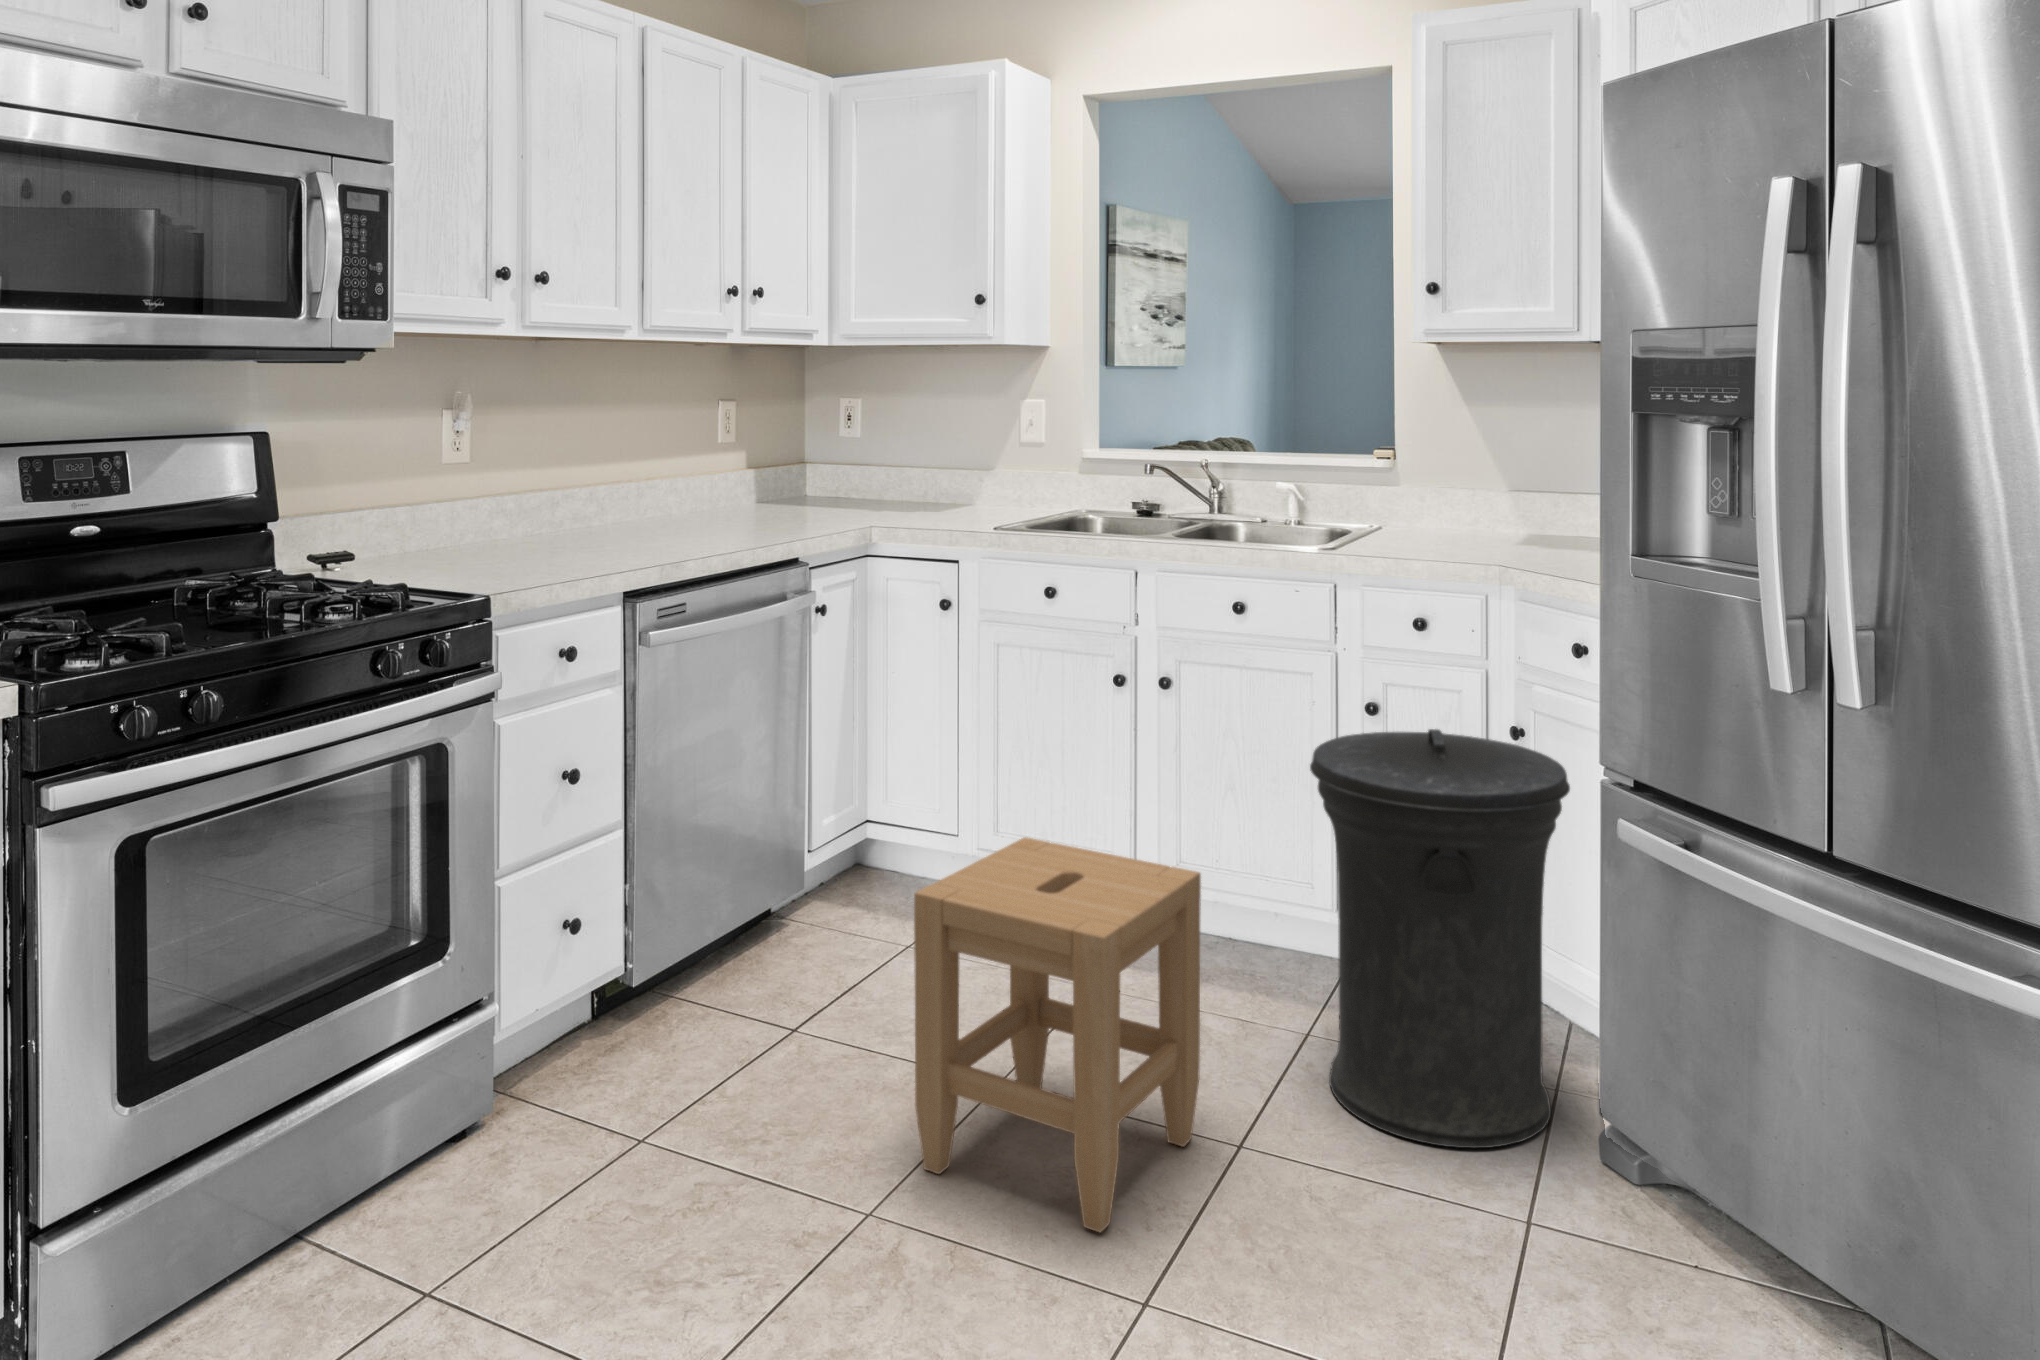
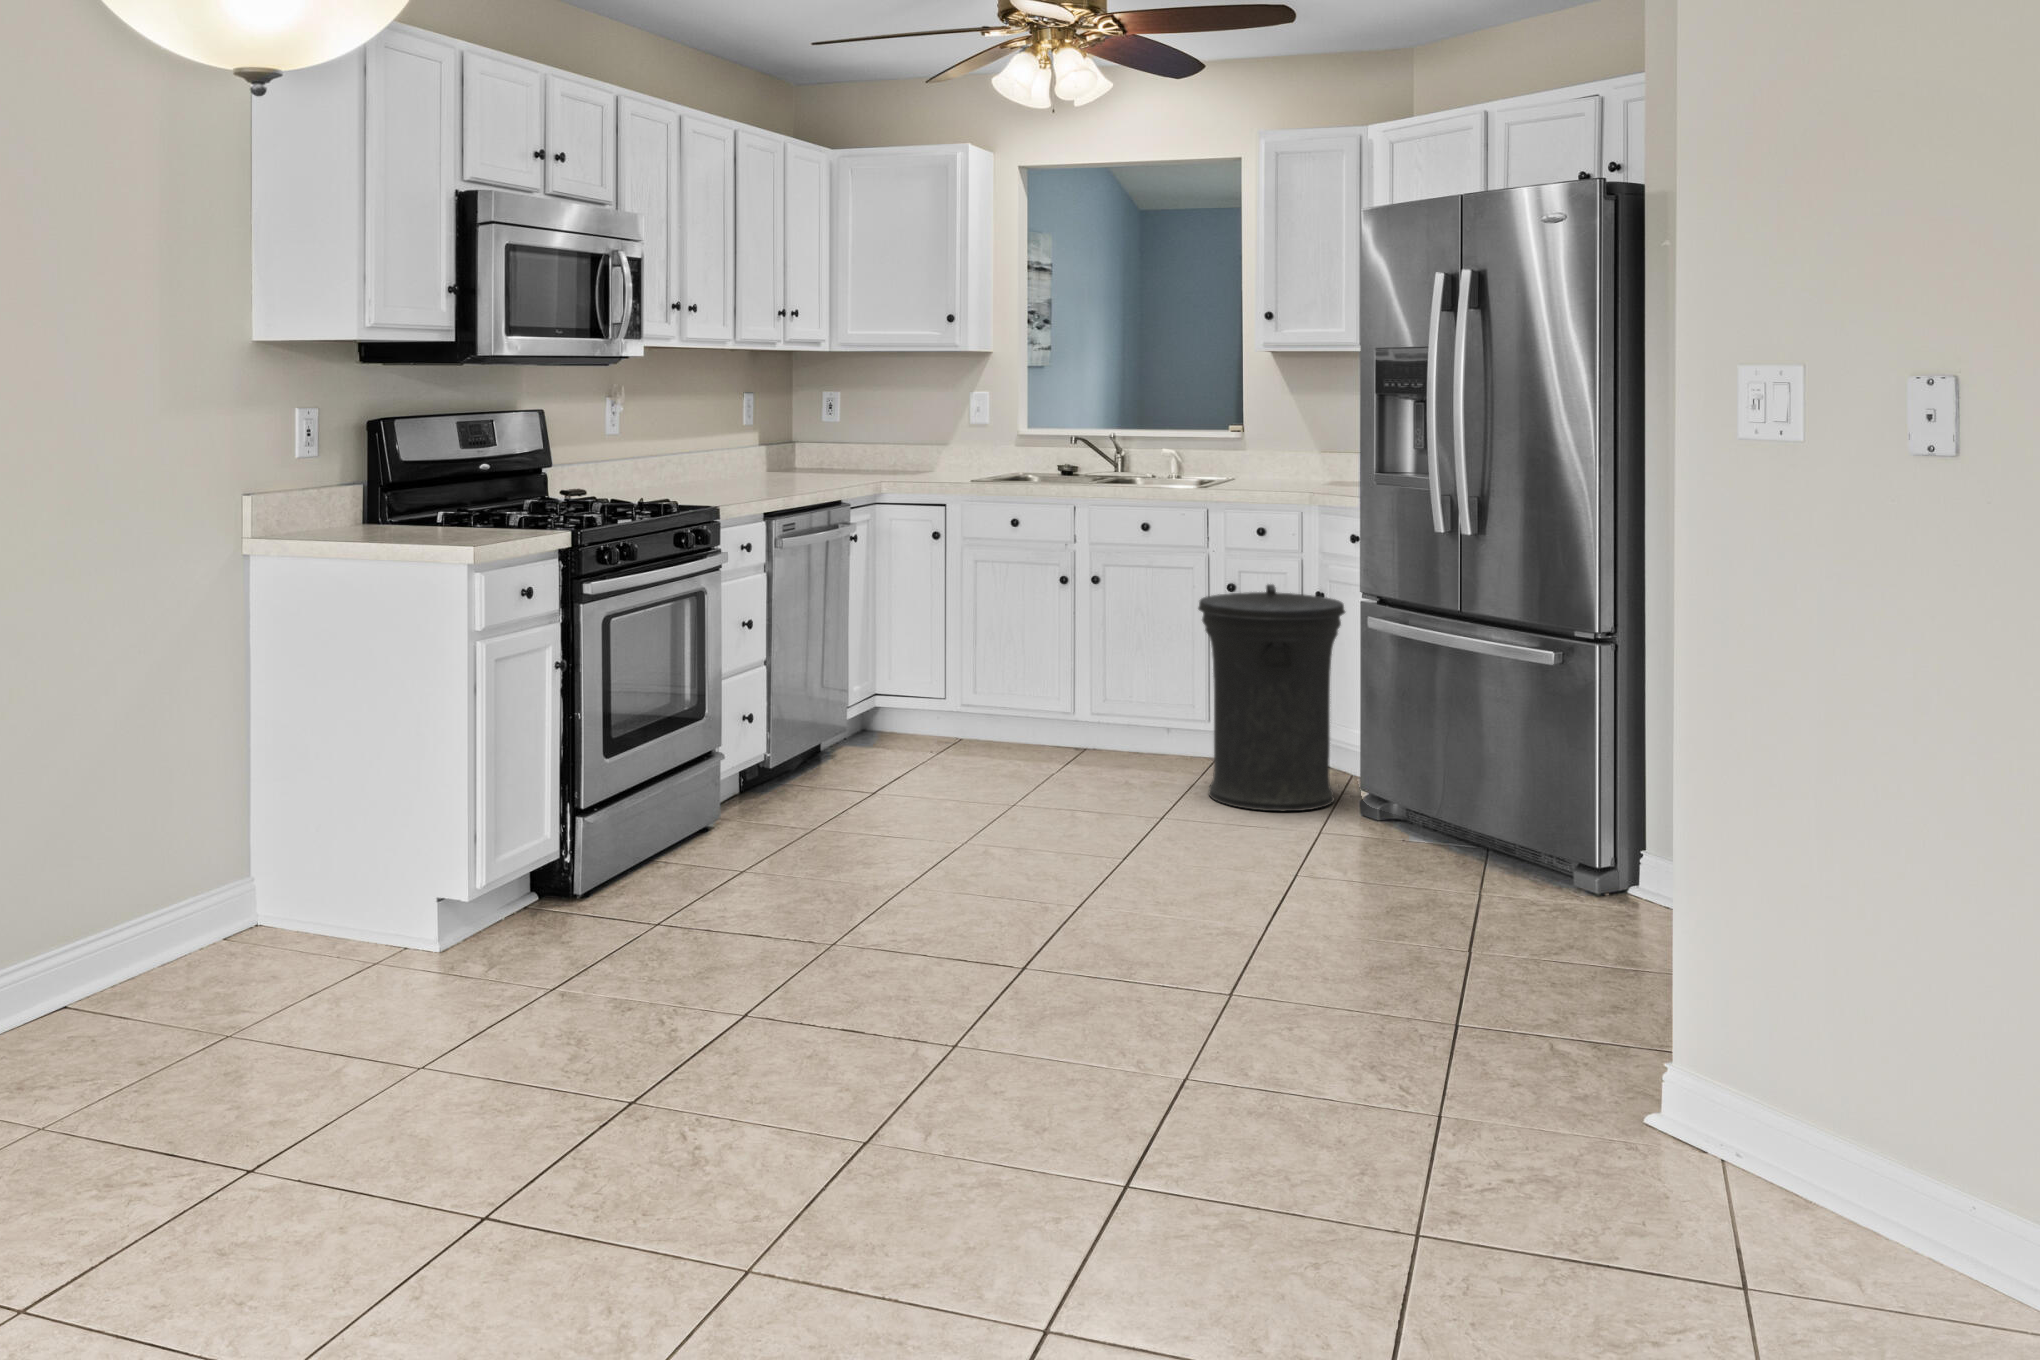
stool: present [914,837,1201,1232] -> none [983,652,1140,838]

